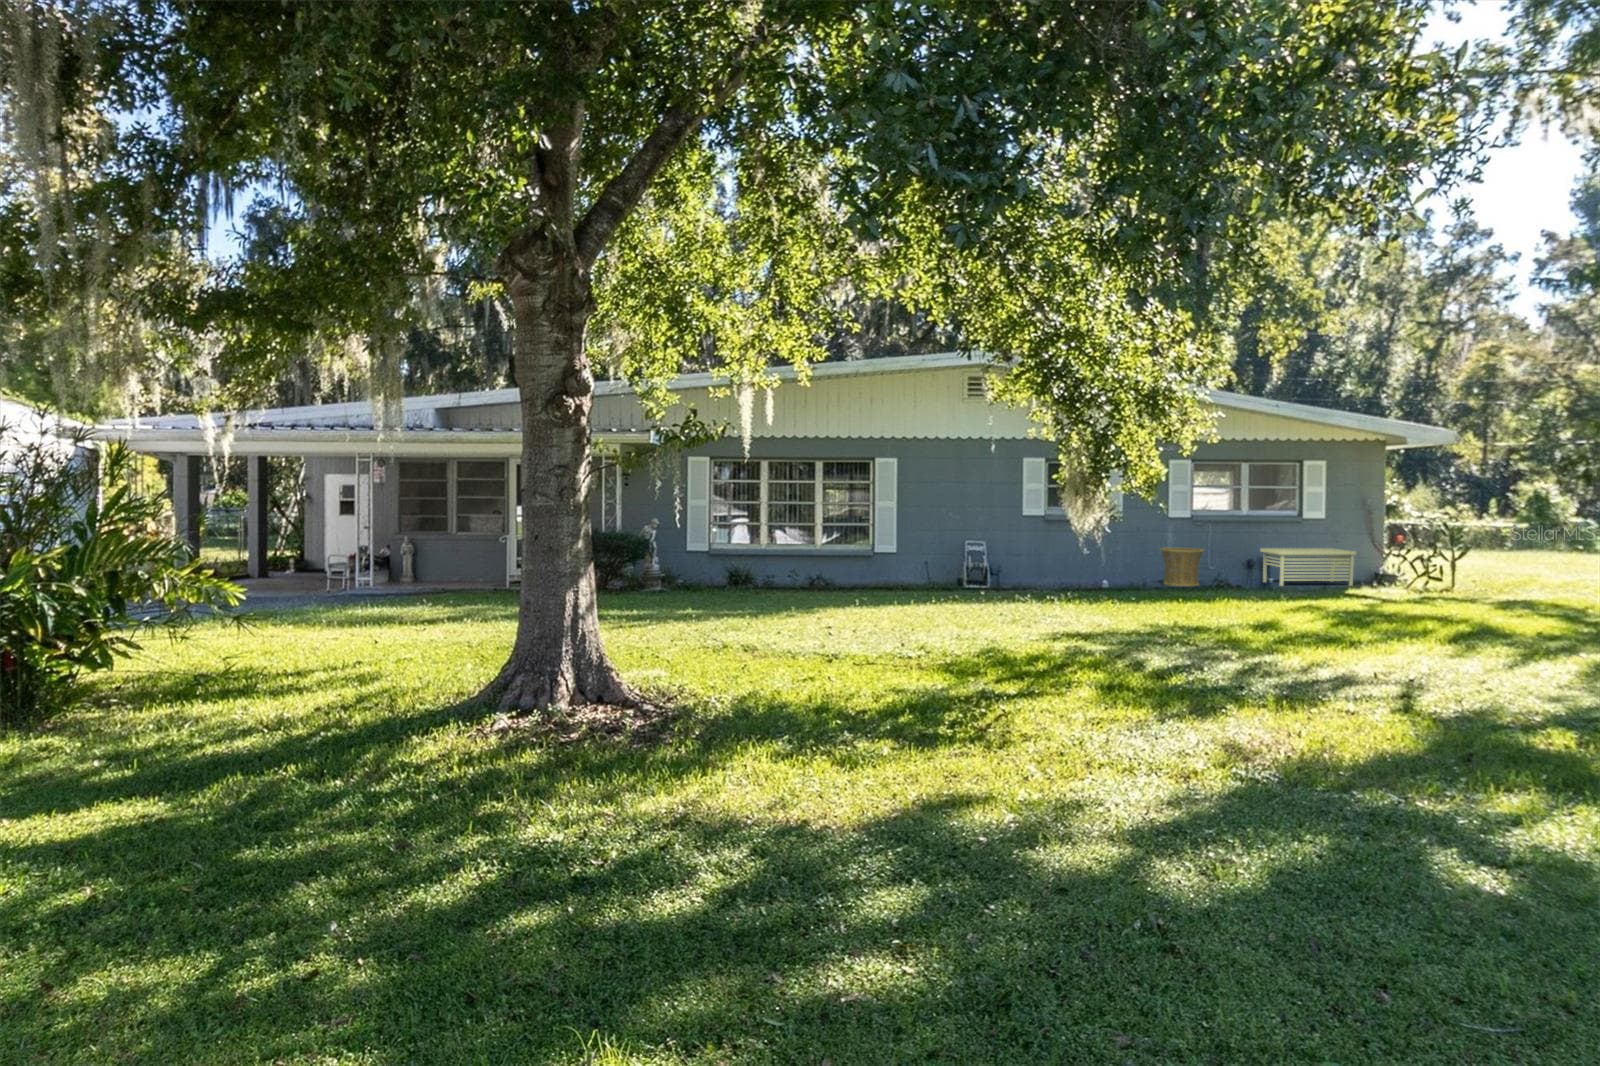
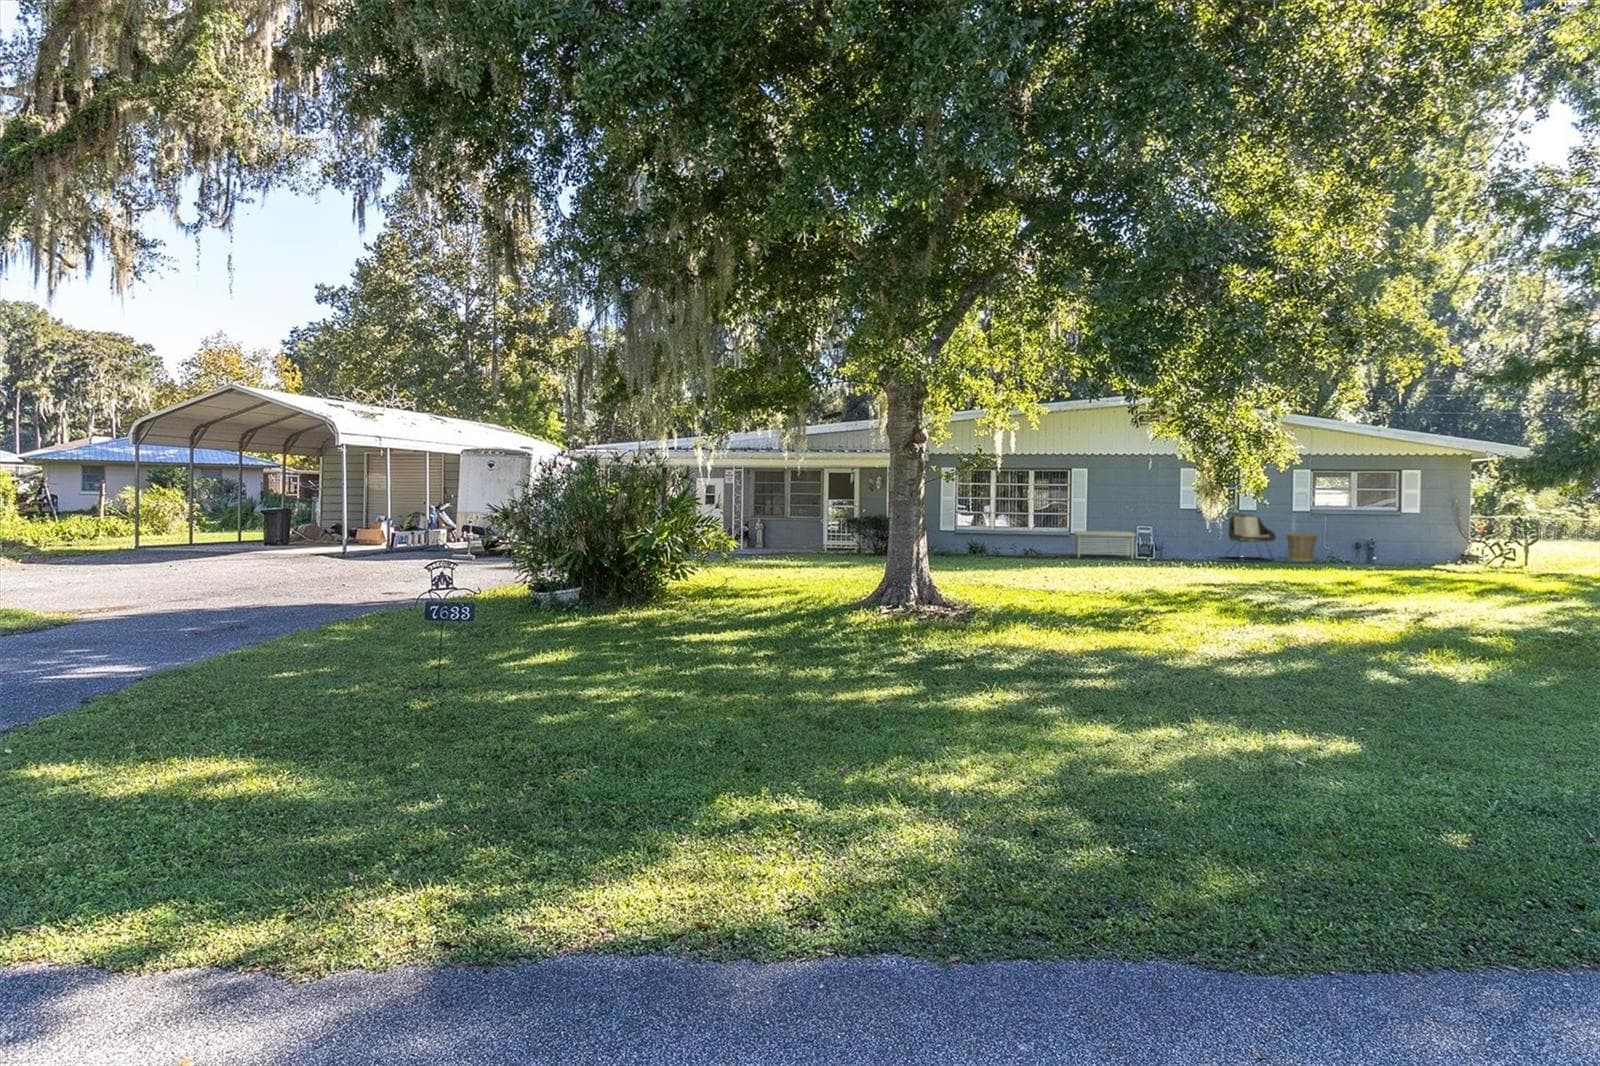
lounge chair: none [1084,523,1150,588] -> present [1226,514,1276,559]
storage bench: present [1260,548,1356,586] -> present [1073,531,1135,558]

